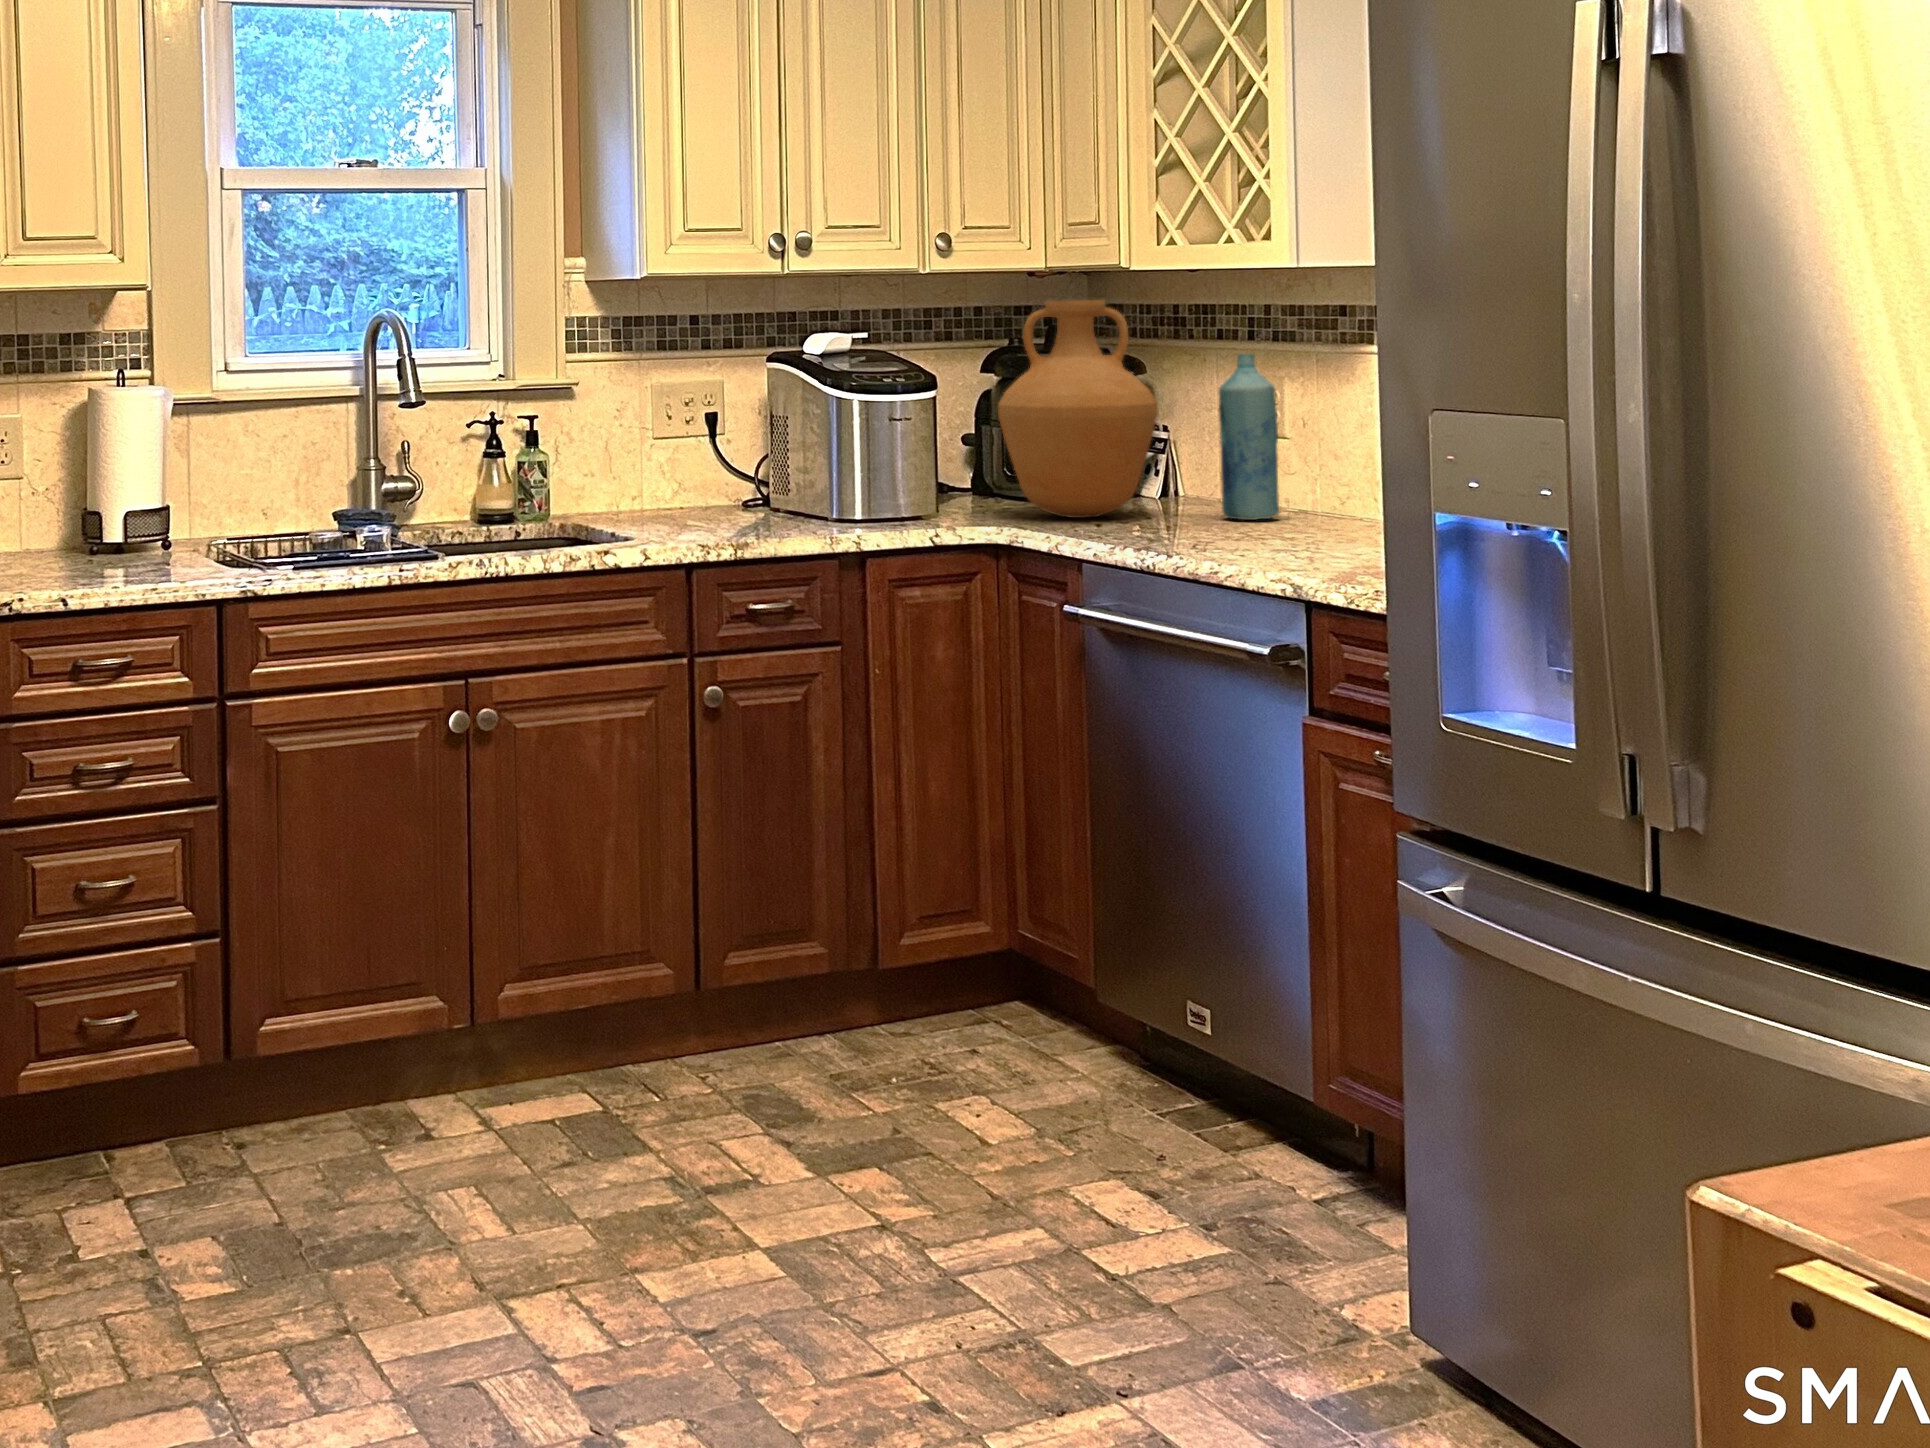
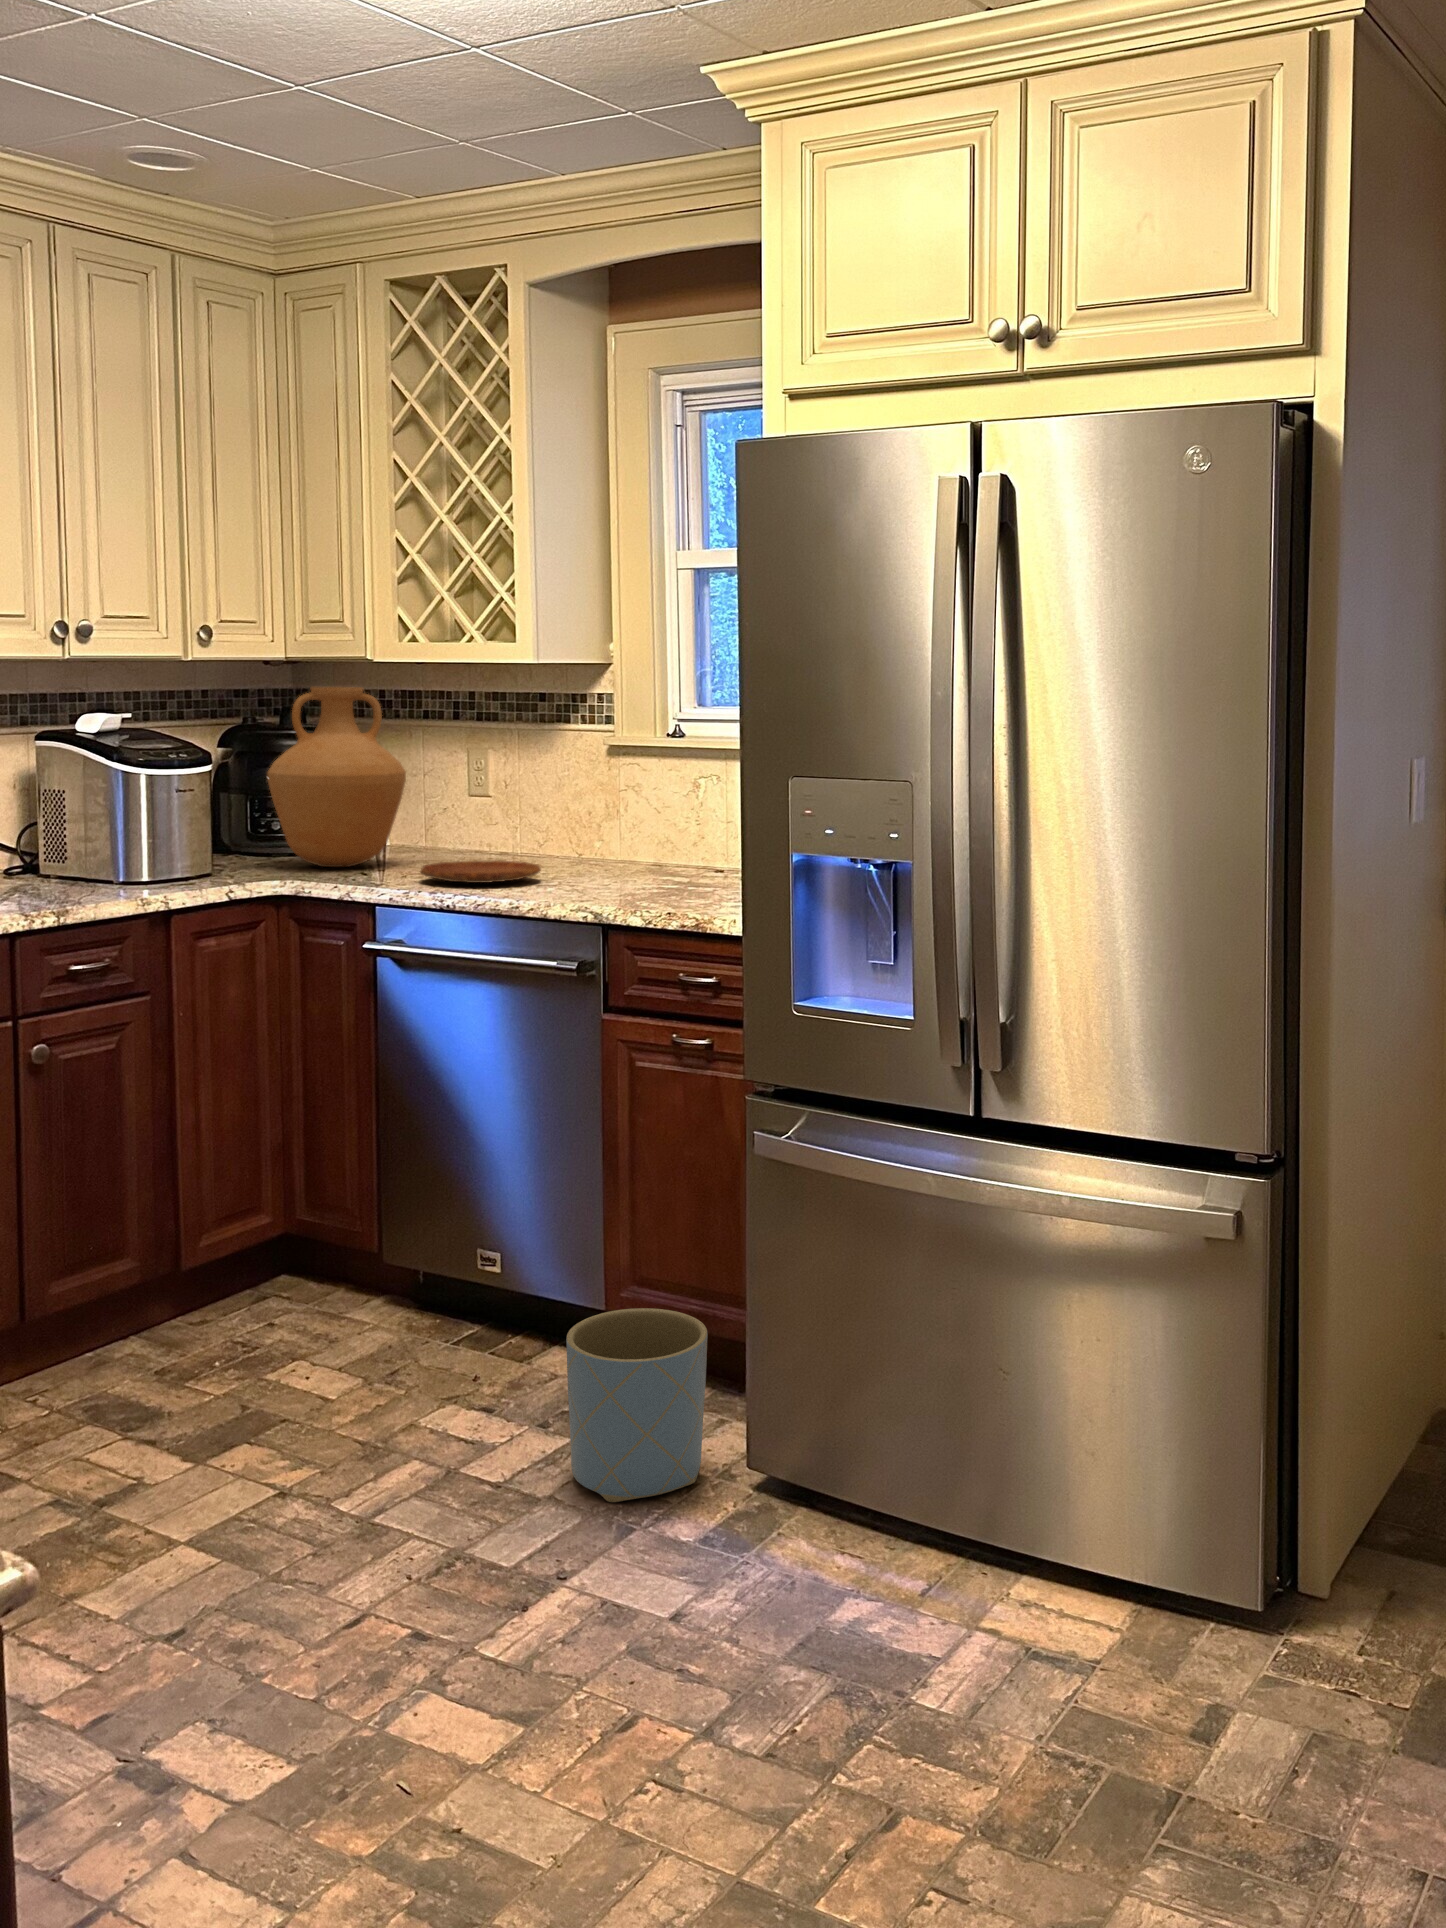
bottle: present [1219,354,1279,520] -> none [455,733,502,864]
tray: none [1137,514,1293,540] -> present [420,861,541,883]
planter: none [1185,1091,1369,1332] -> present [566,1308,708,1502]

